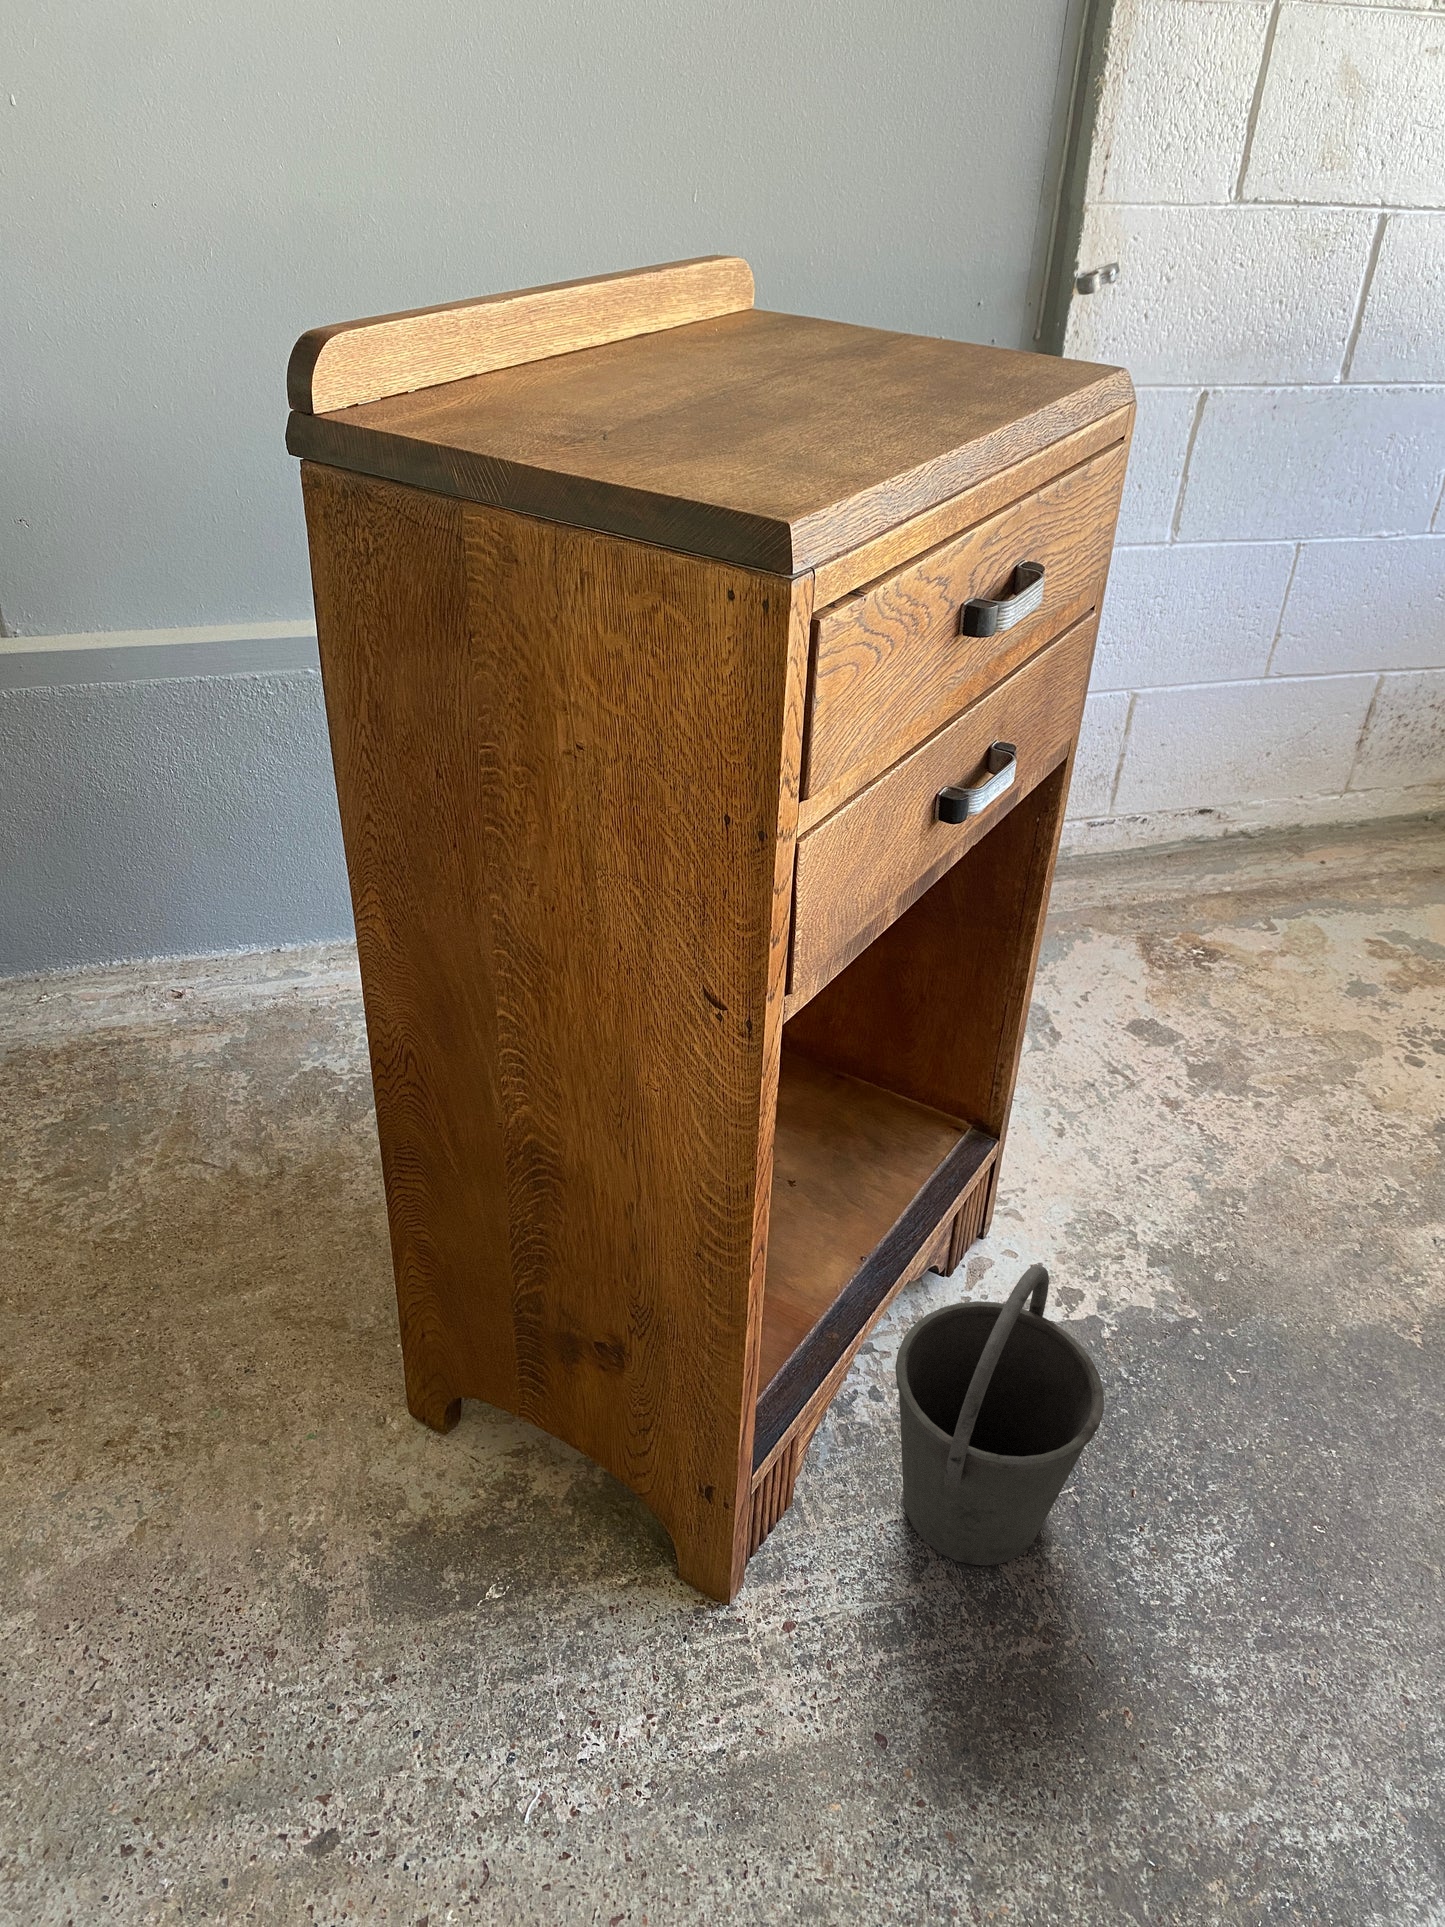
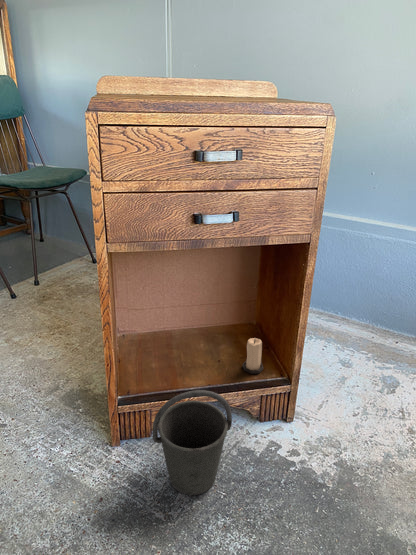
candle: none [858,1060,922,1166] -> present [243,338,263,374]

